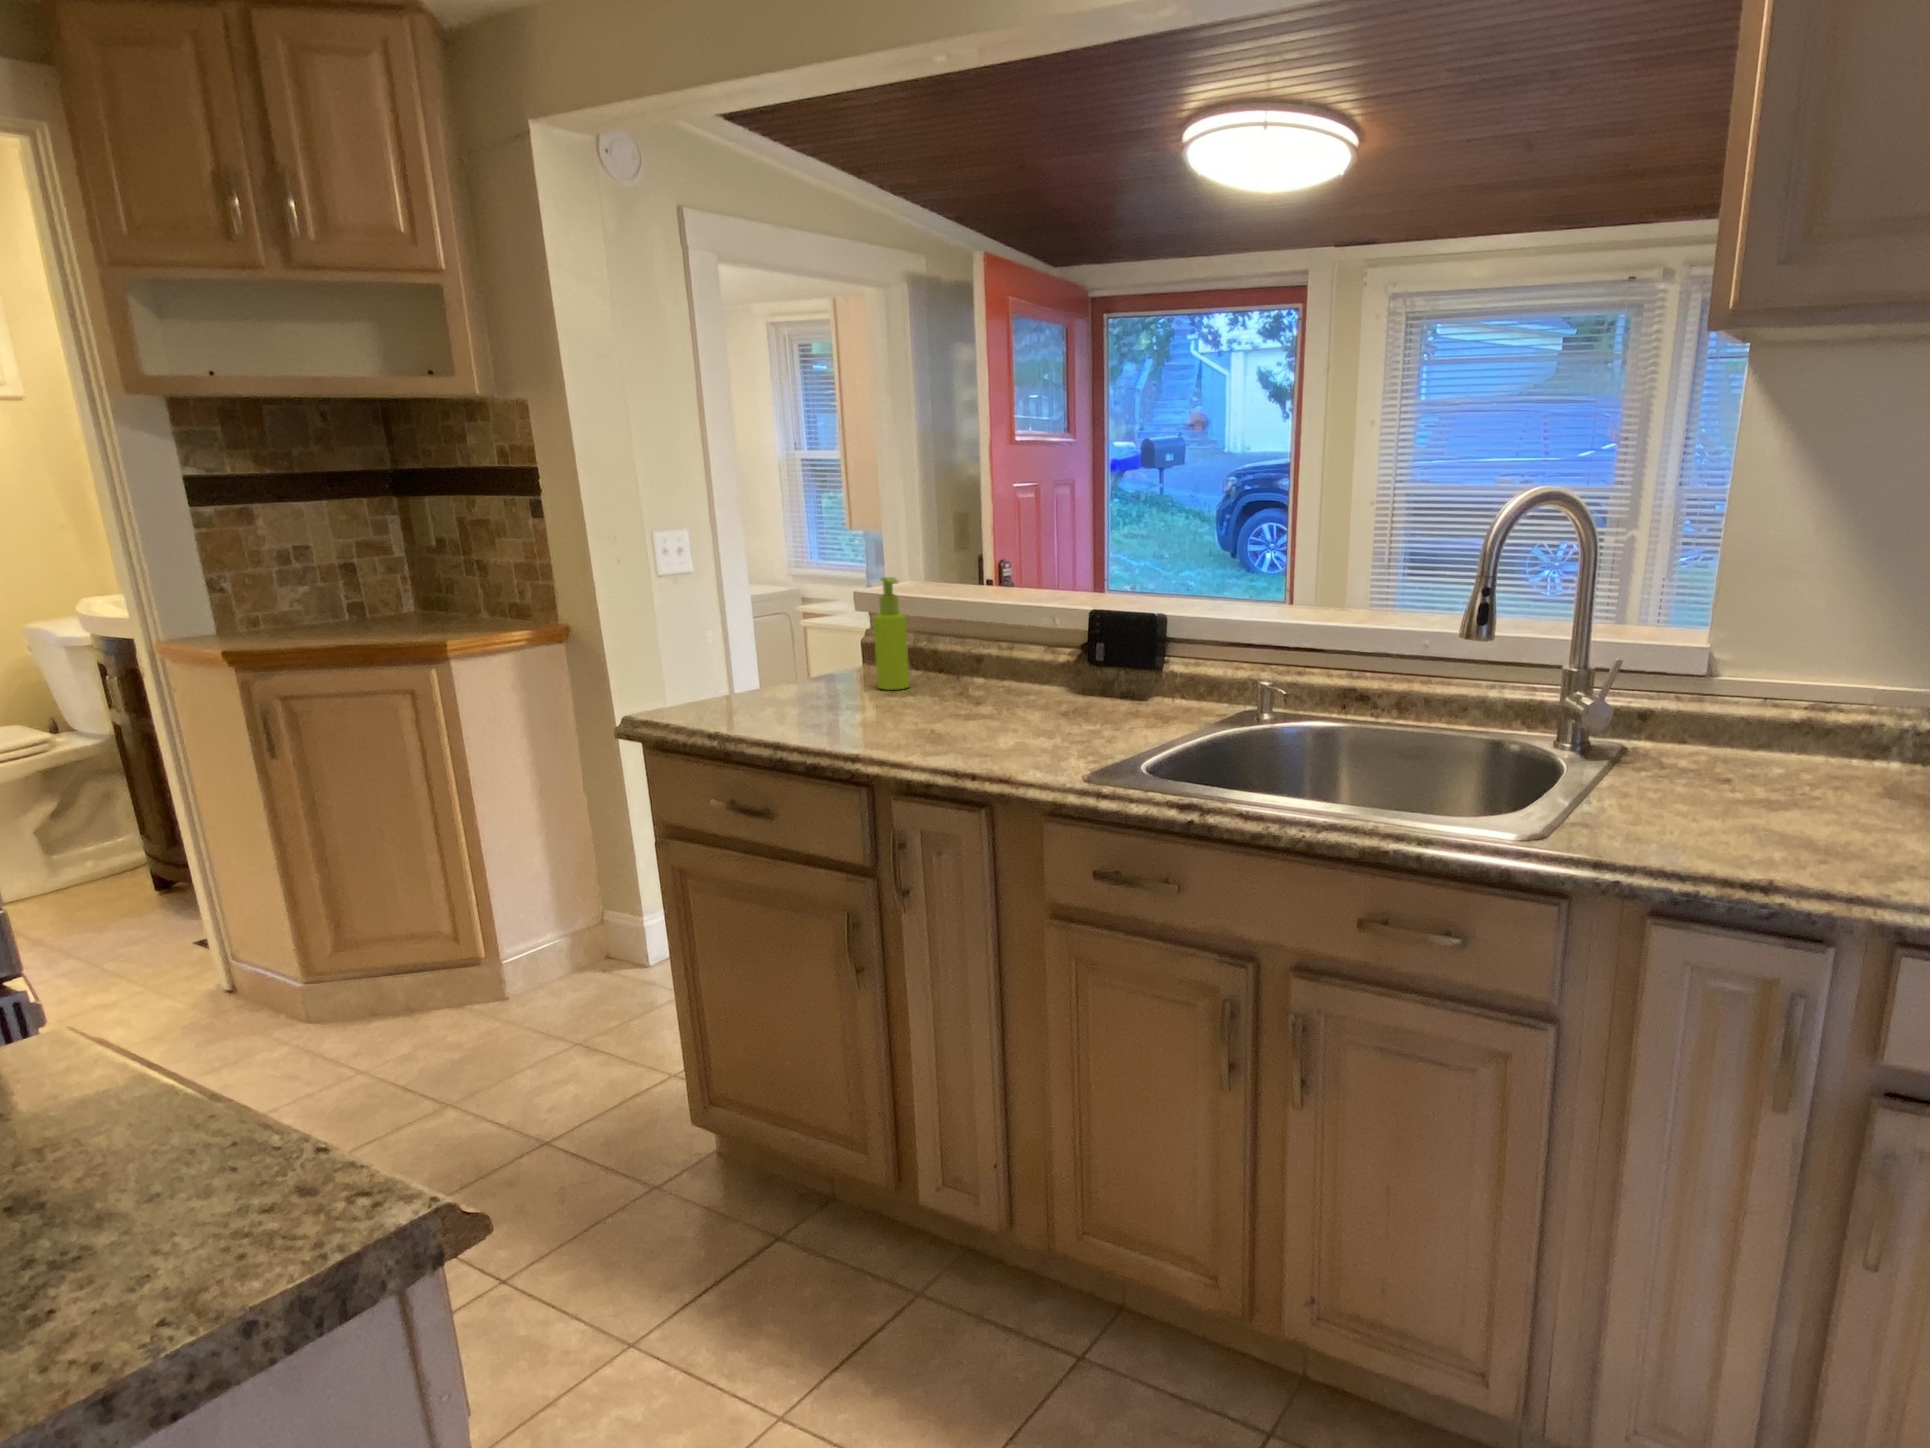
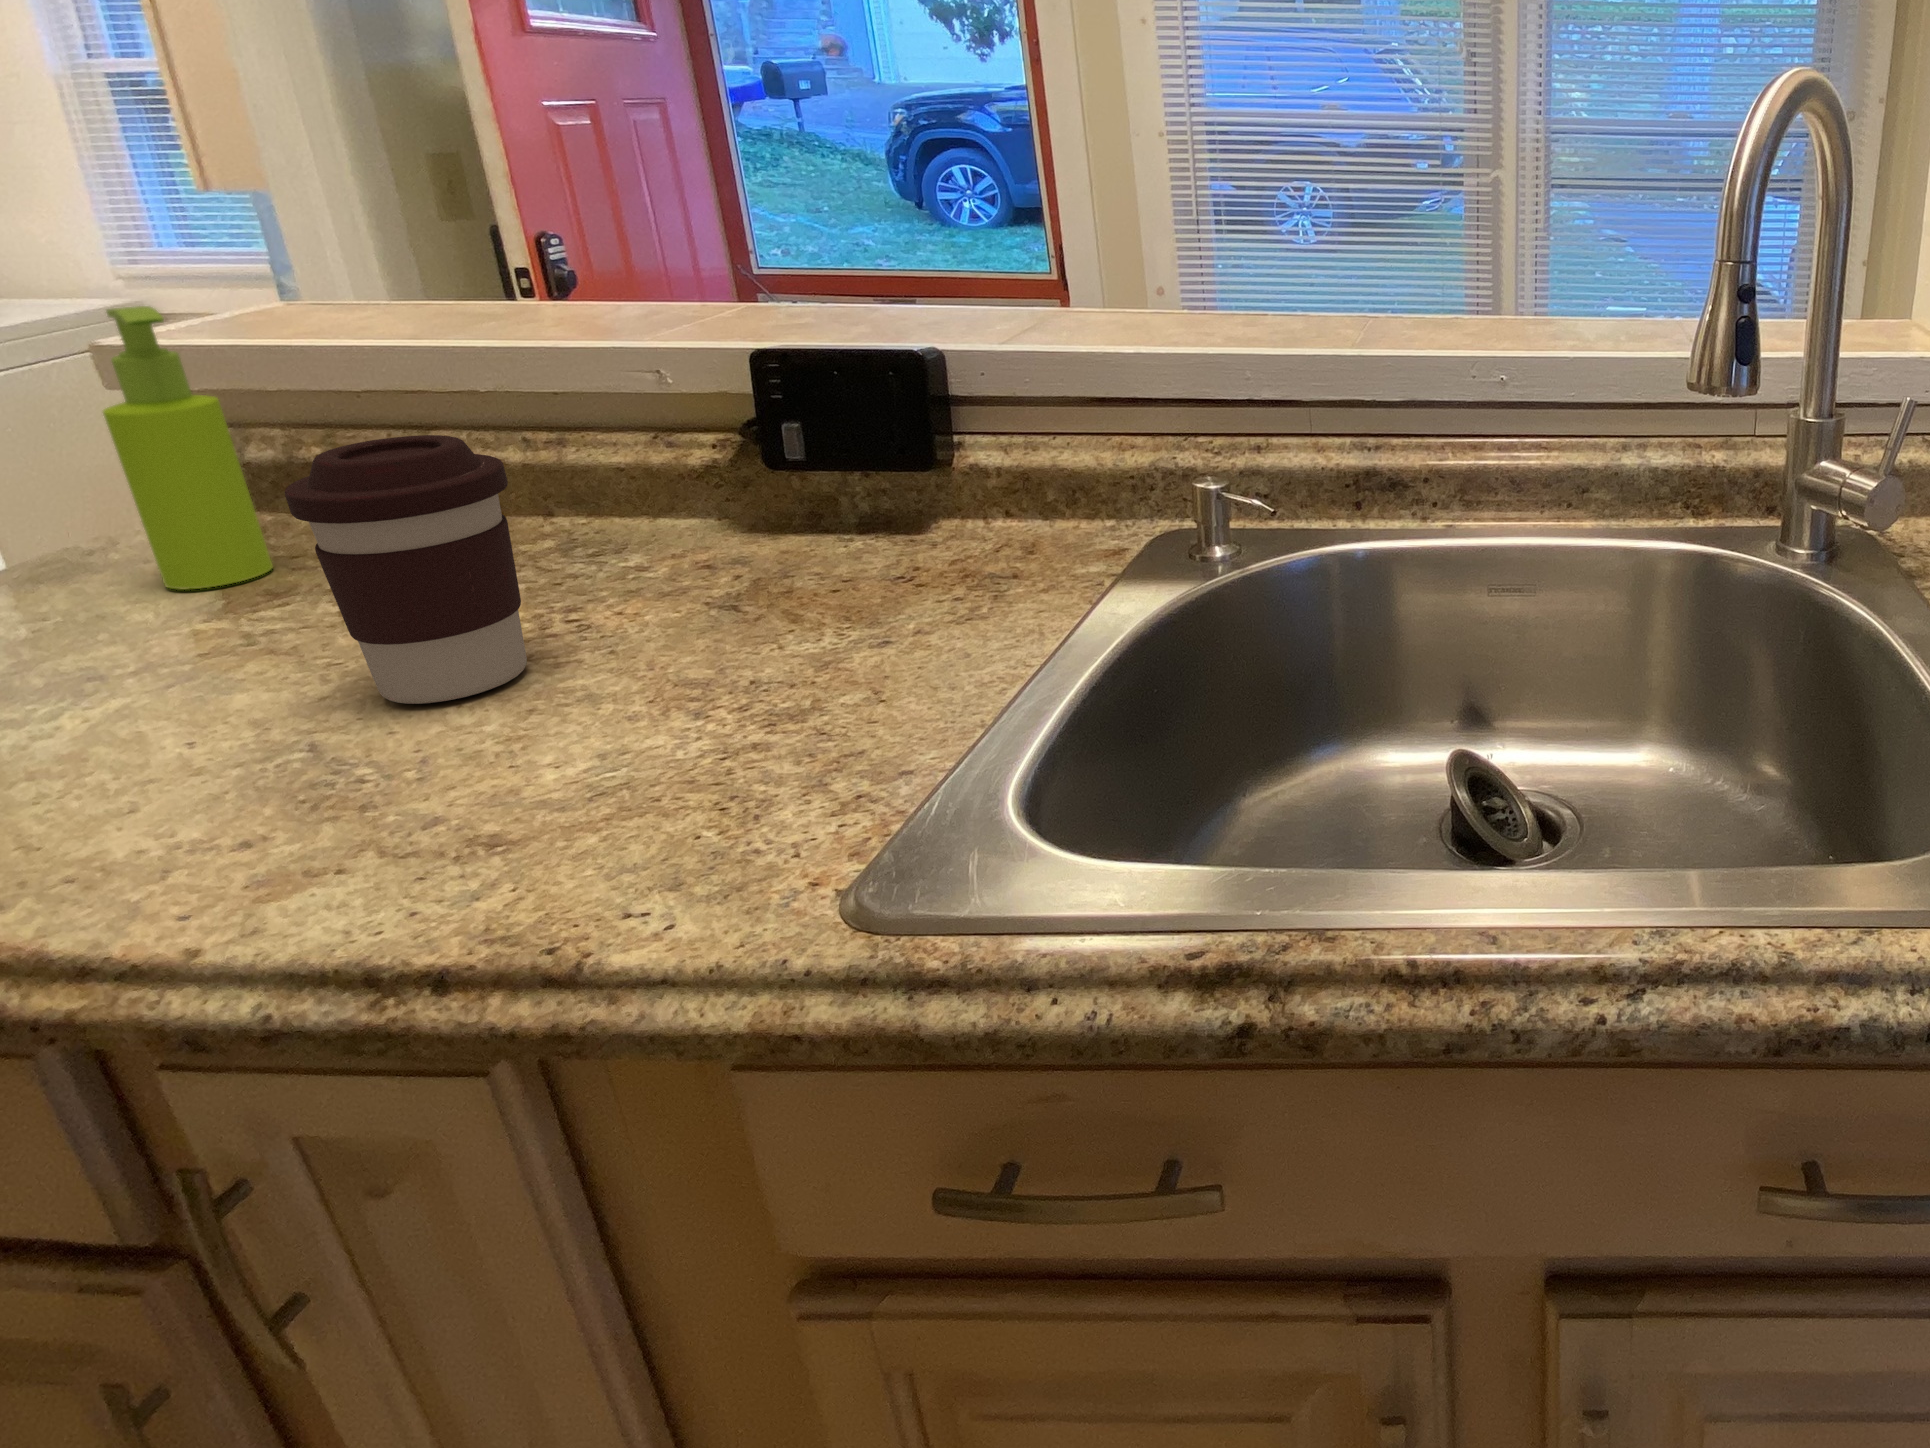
coffee cup: none [938,626,1001,725] -> present [285,435,527,704]

